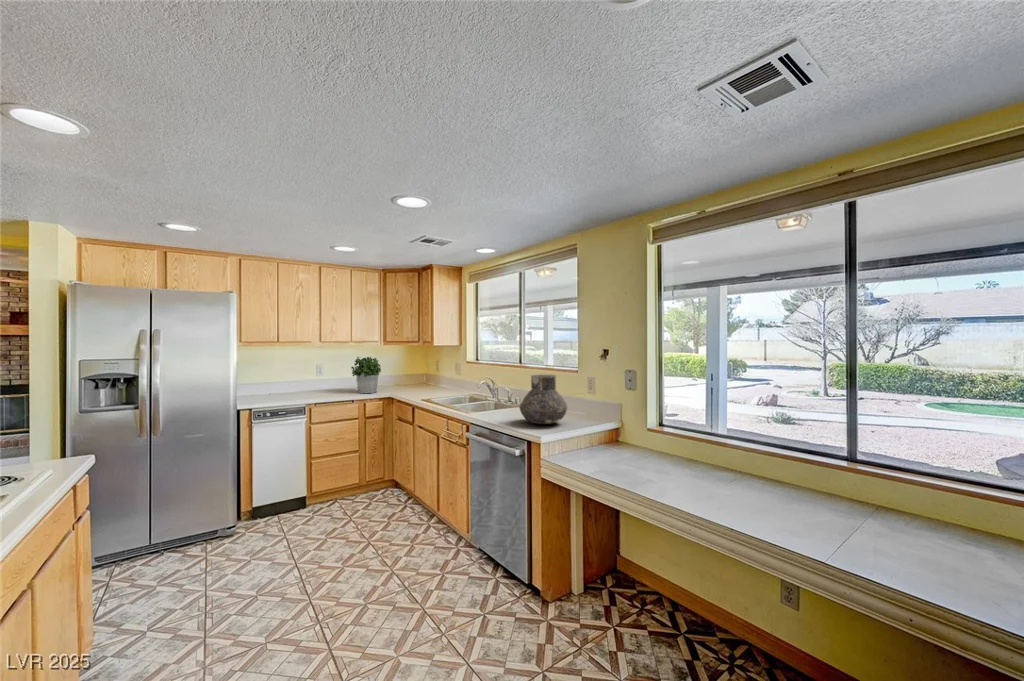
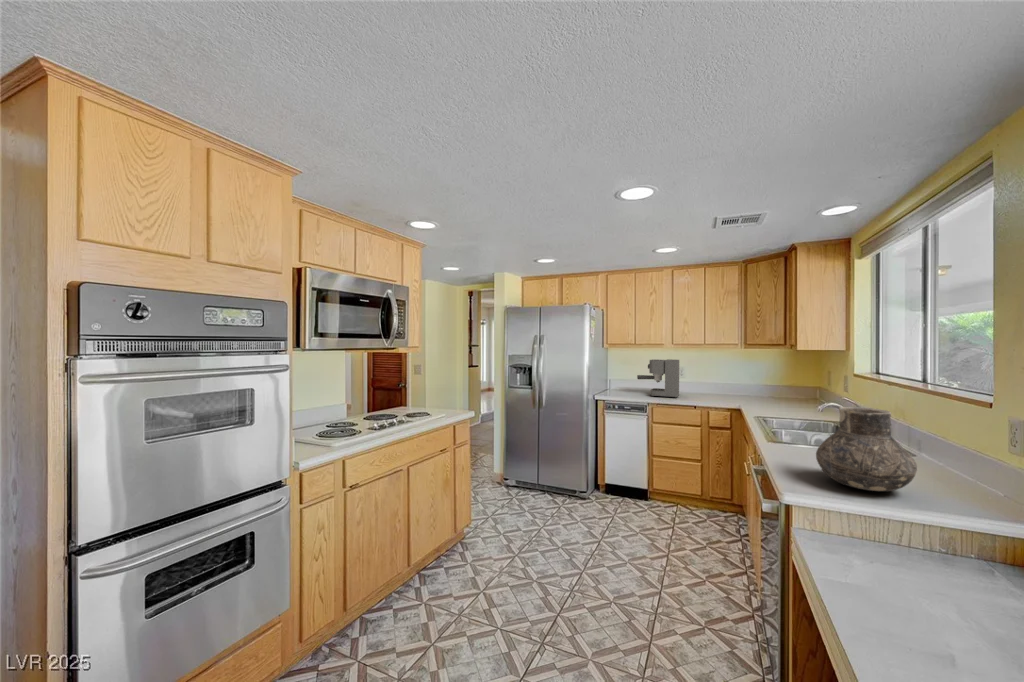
coffee maker: none [278,357,326,397] -> present [637,359,679,398]
potted plant: present [351,357,381,393] -> none [705,362,741,402]

